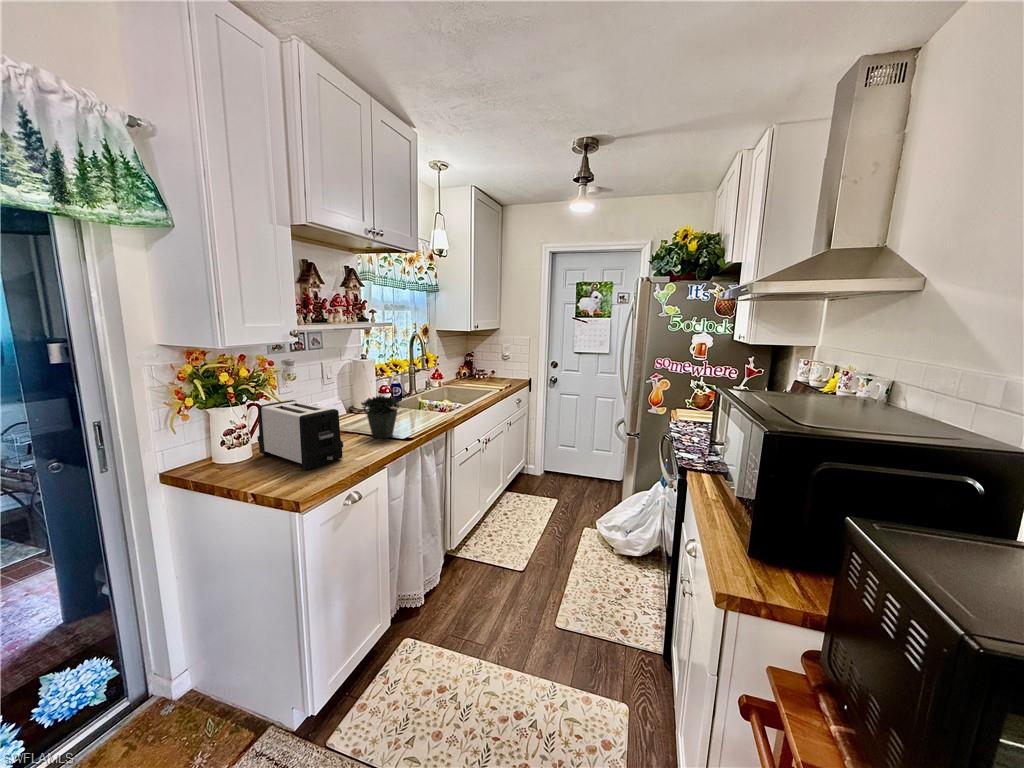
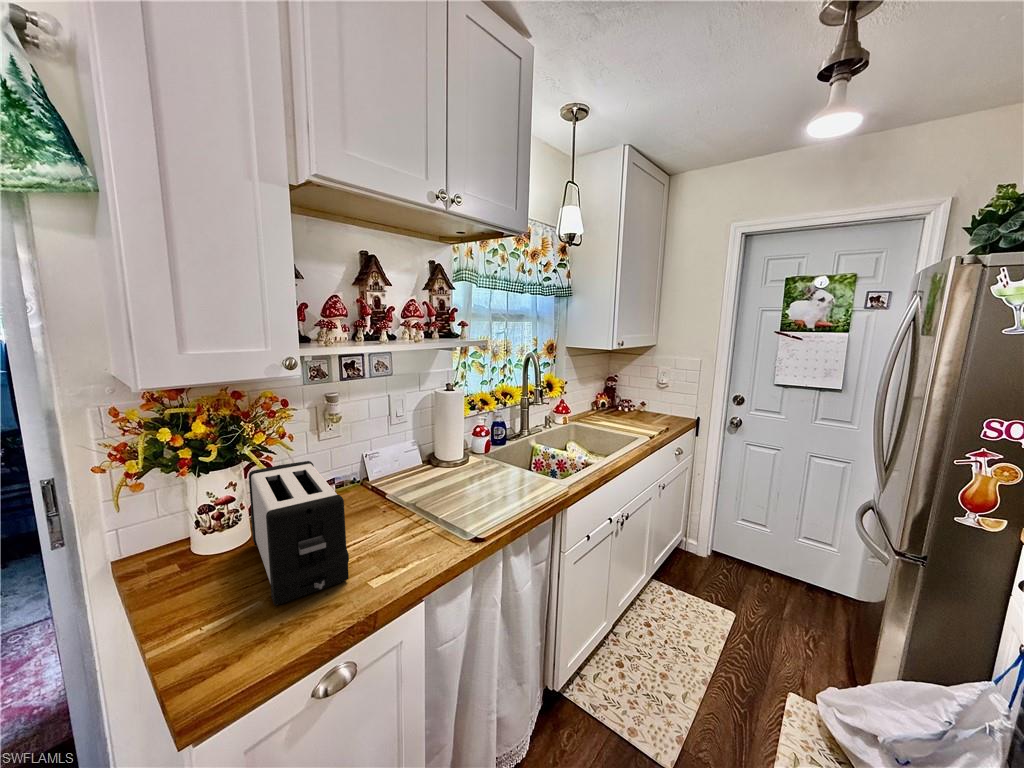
potted plant: present [359,368,402,439] -> none [408,406,475,533]

